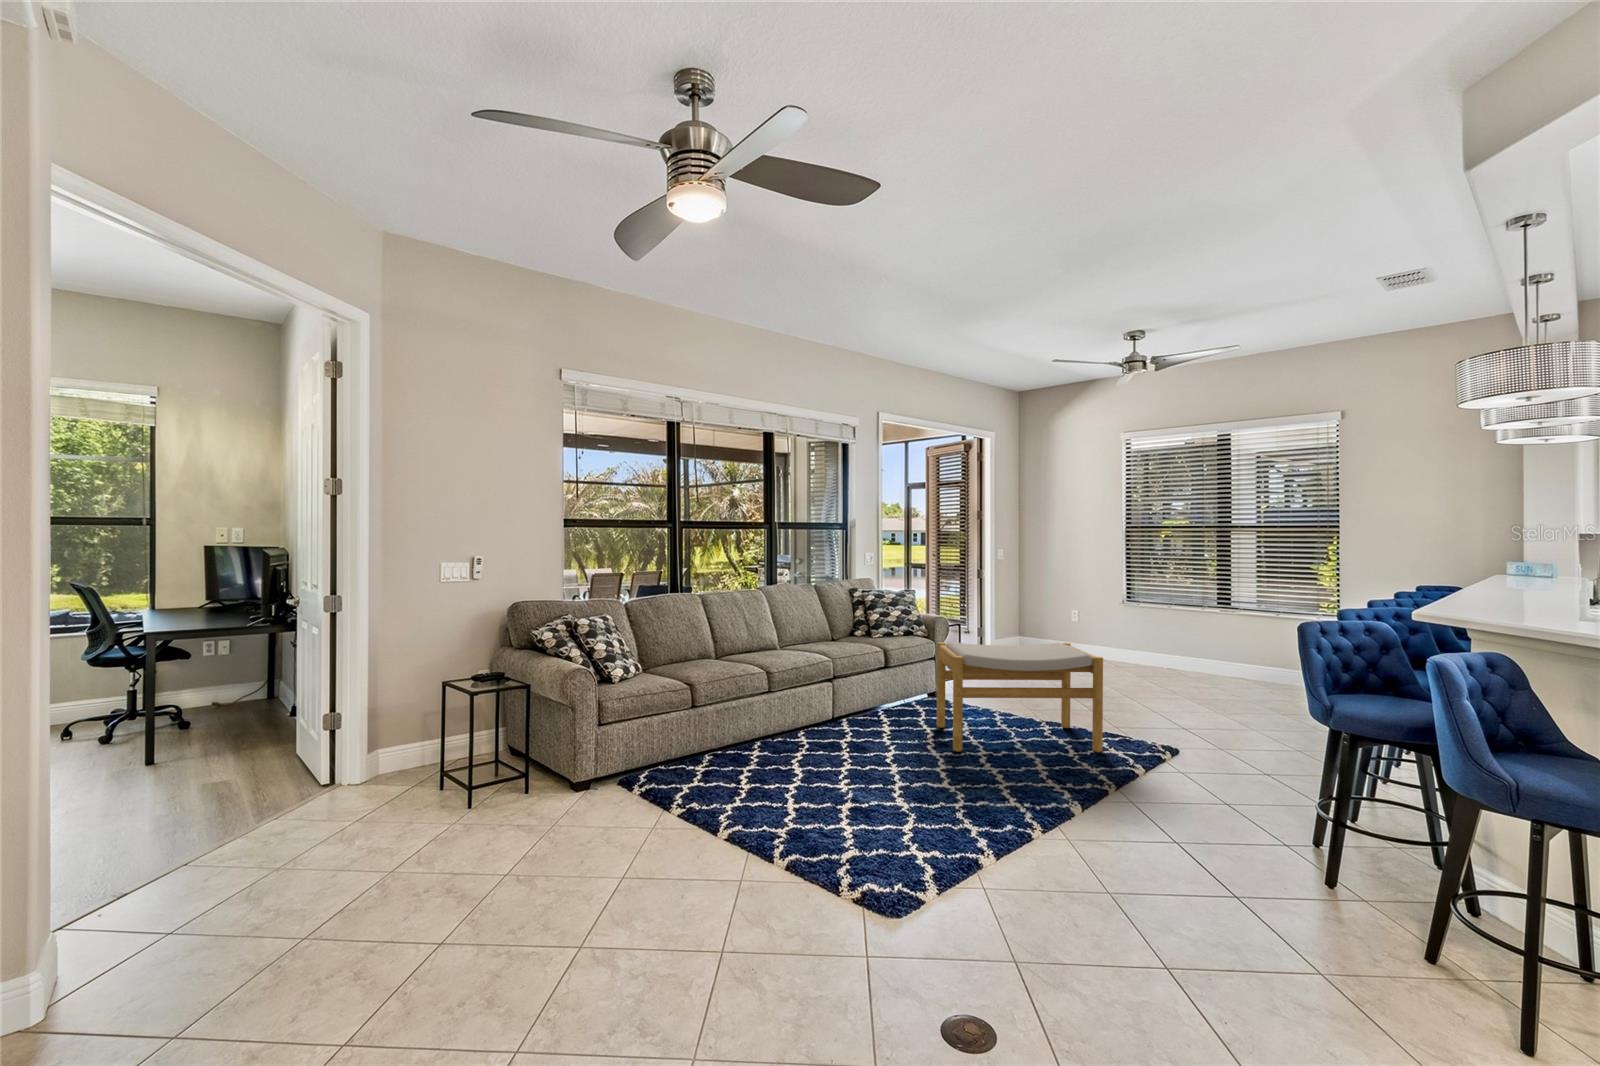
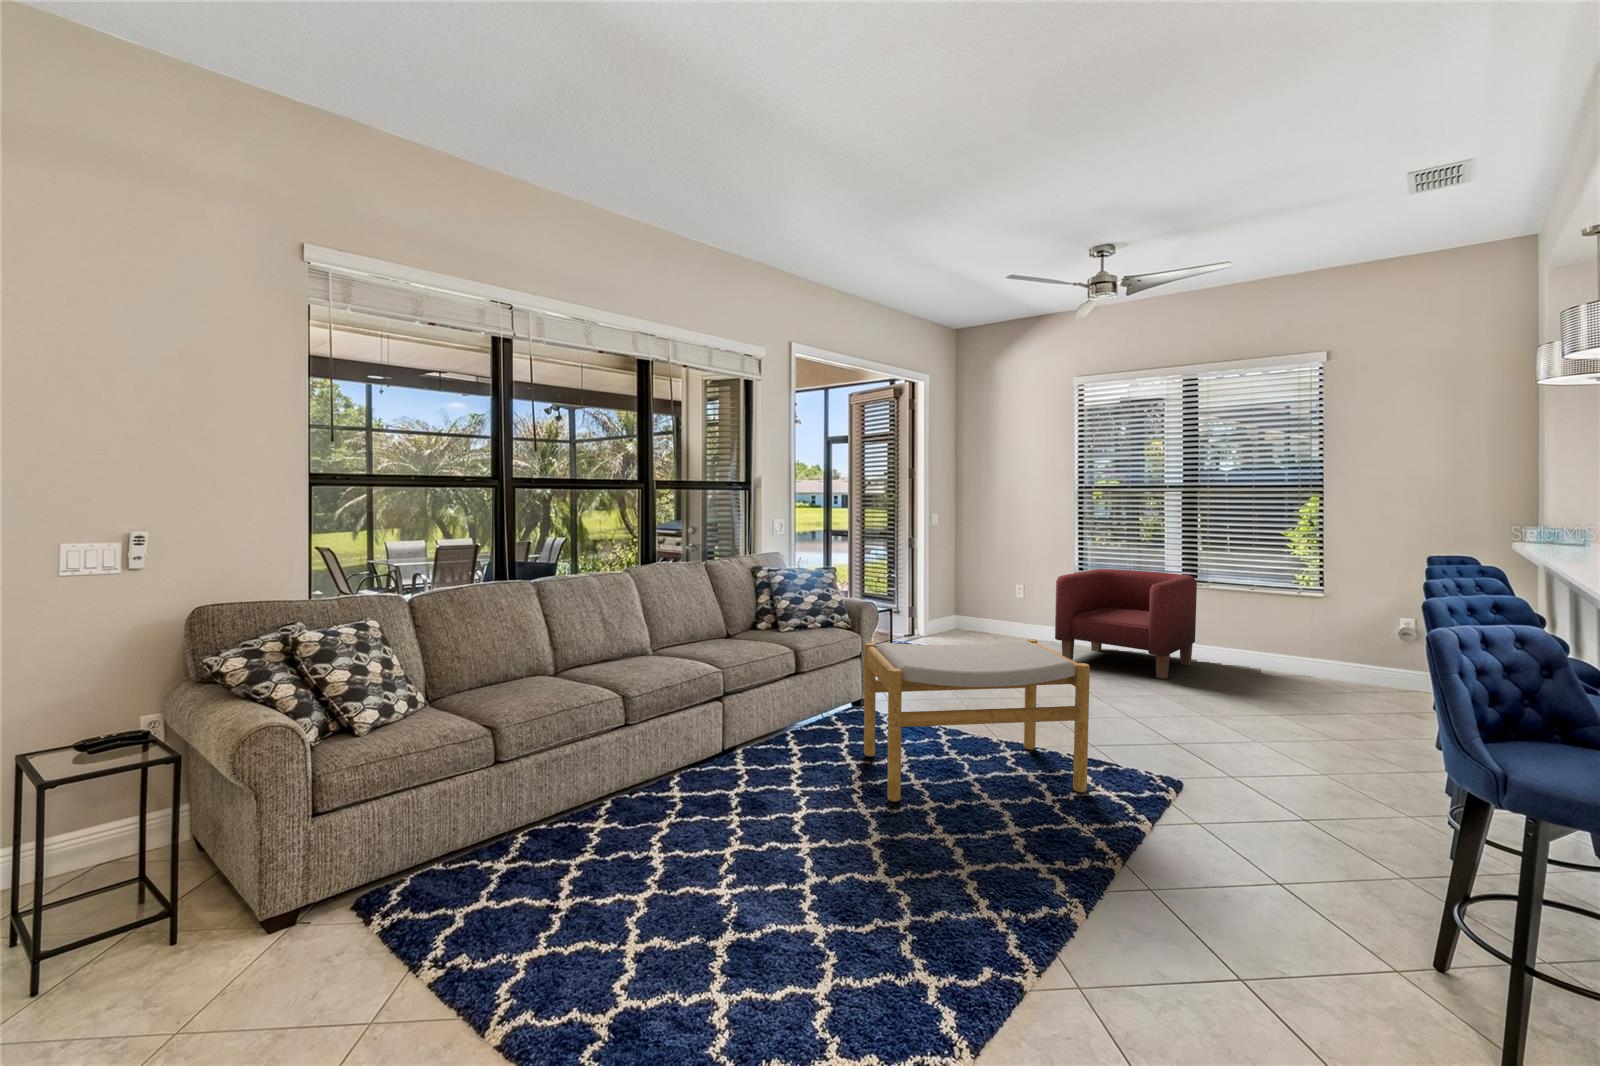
armchair: none [1104,597,1229,689] -> present [1055,569,1197,679]

